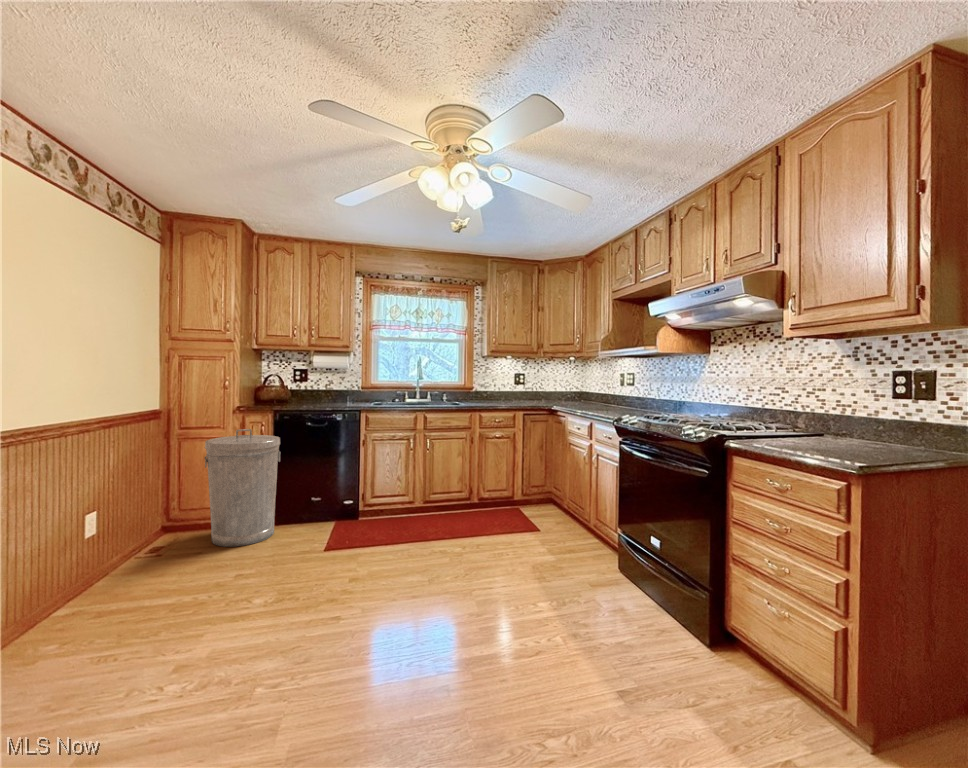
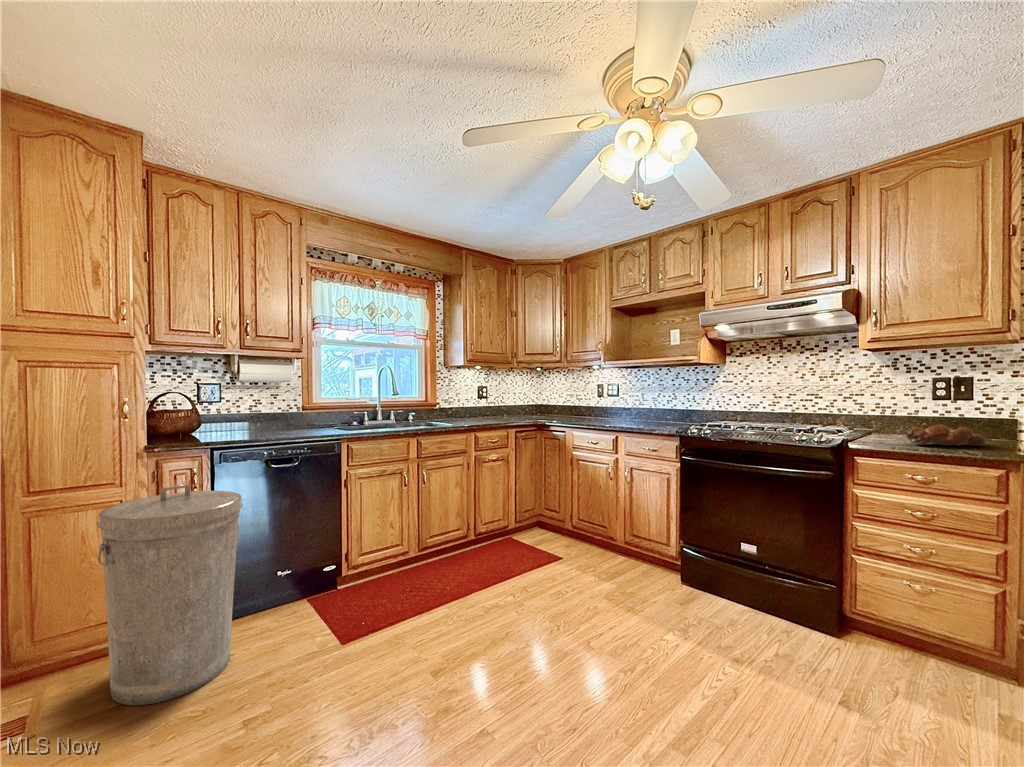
bread loaf: none [789,427,875,455] -> present [906,424,986,446]

